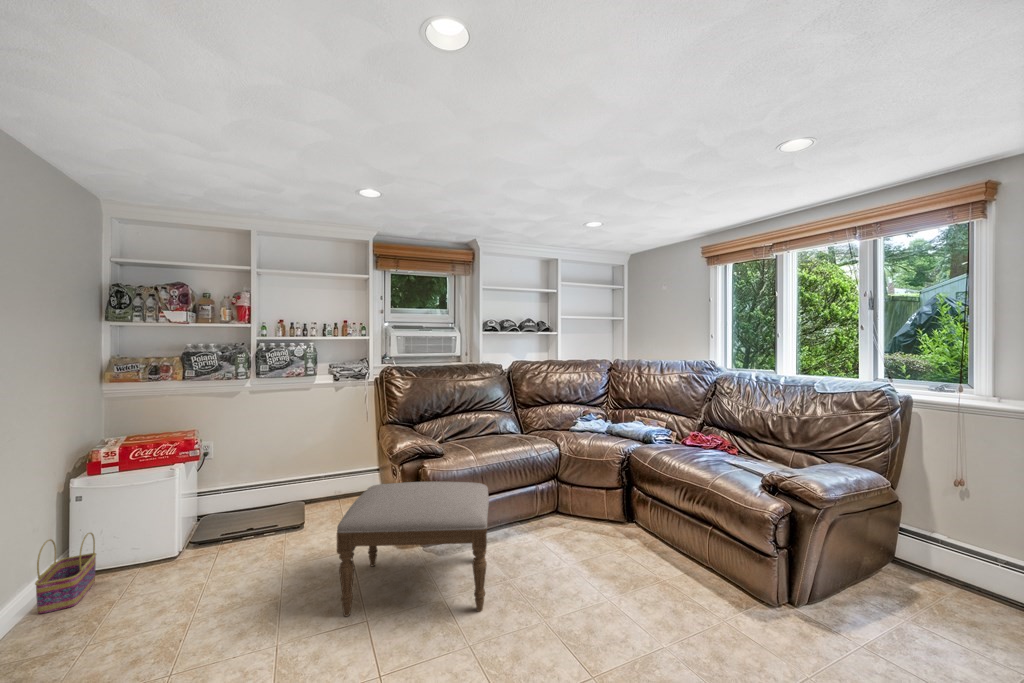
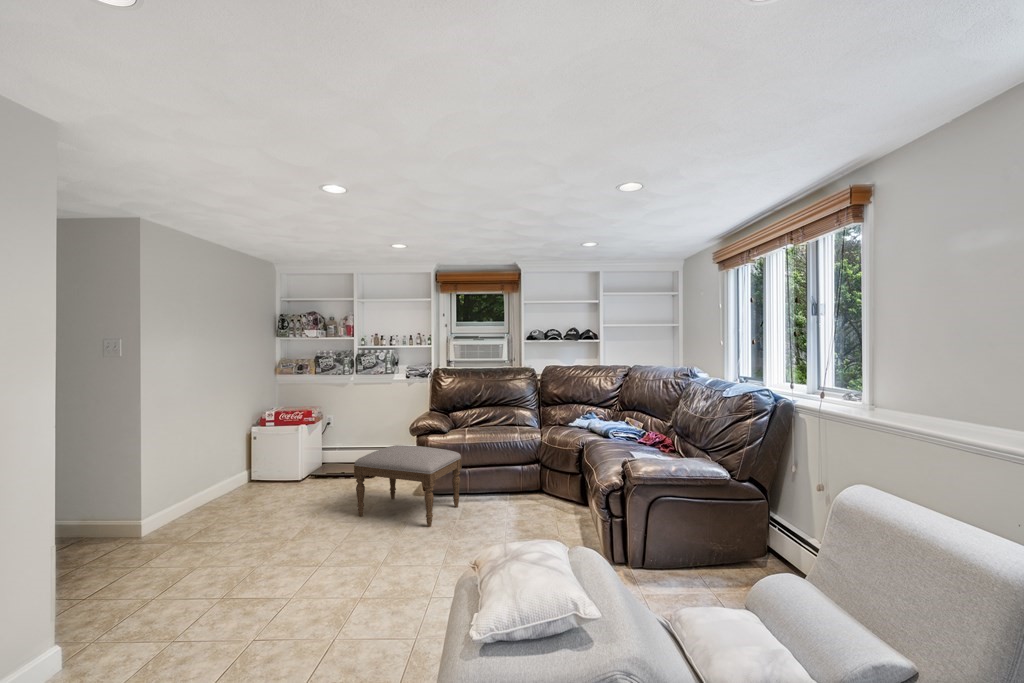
basket: present [35,533,96,614] -> none [235,456,263,492]

